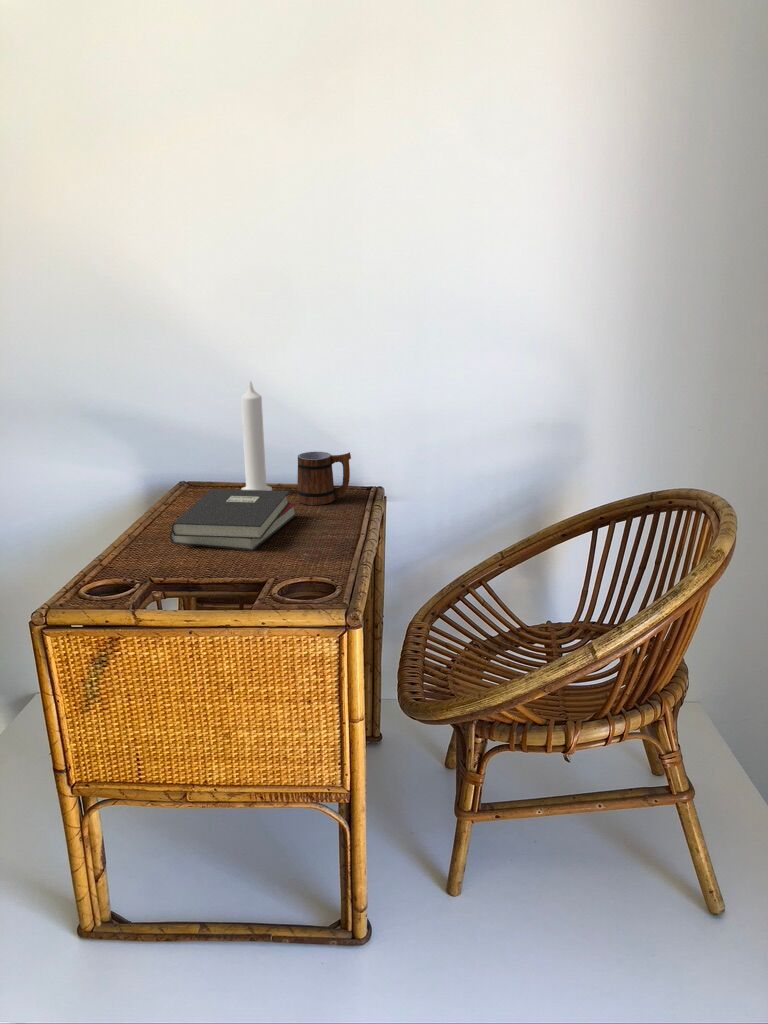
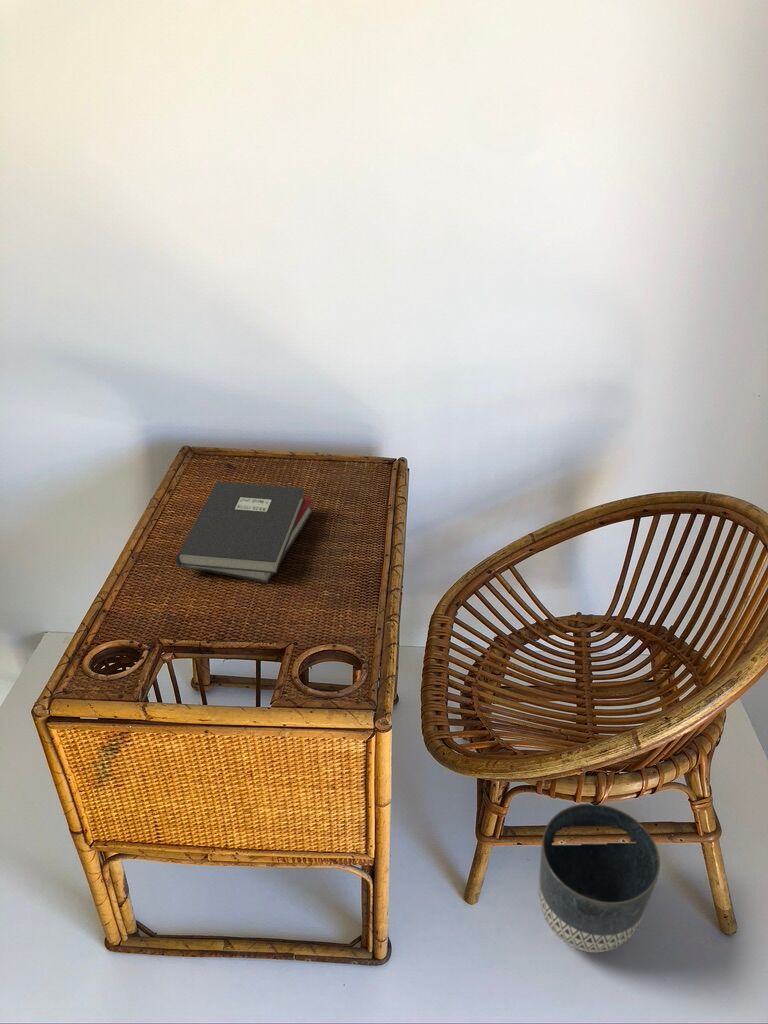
candle: present [241,382,272,490] -> none [246,348,283,471]
mug: present [297,452,351,505] -> none [311,426,372,490]
planter: none [518,773,635,925] -> present [539,804,660,953]

